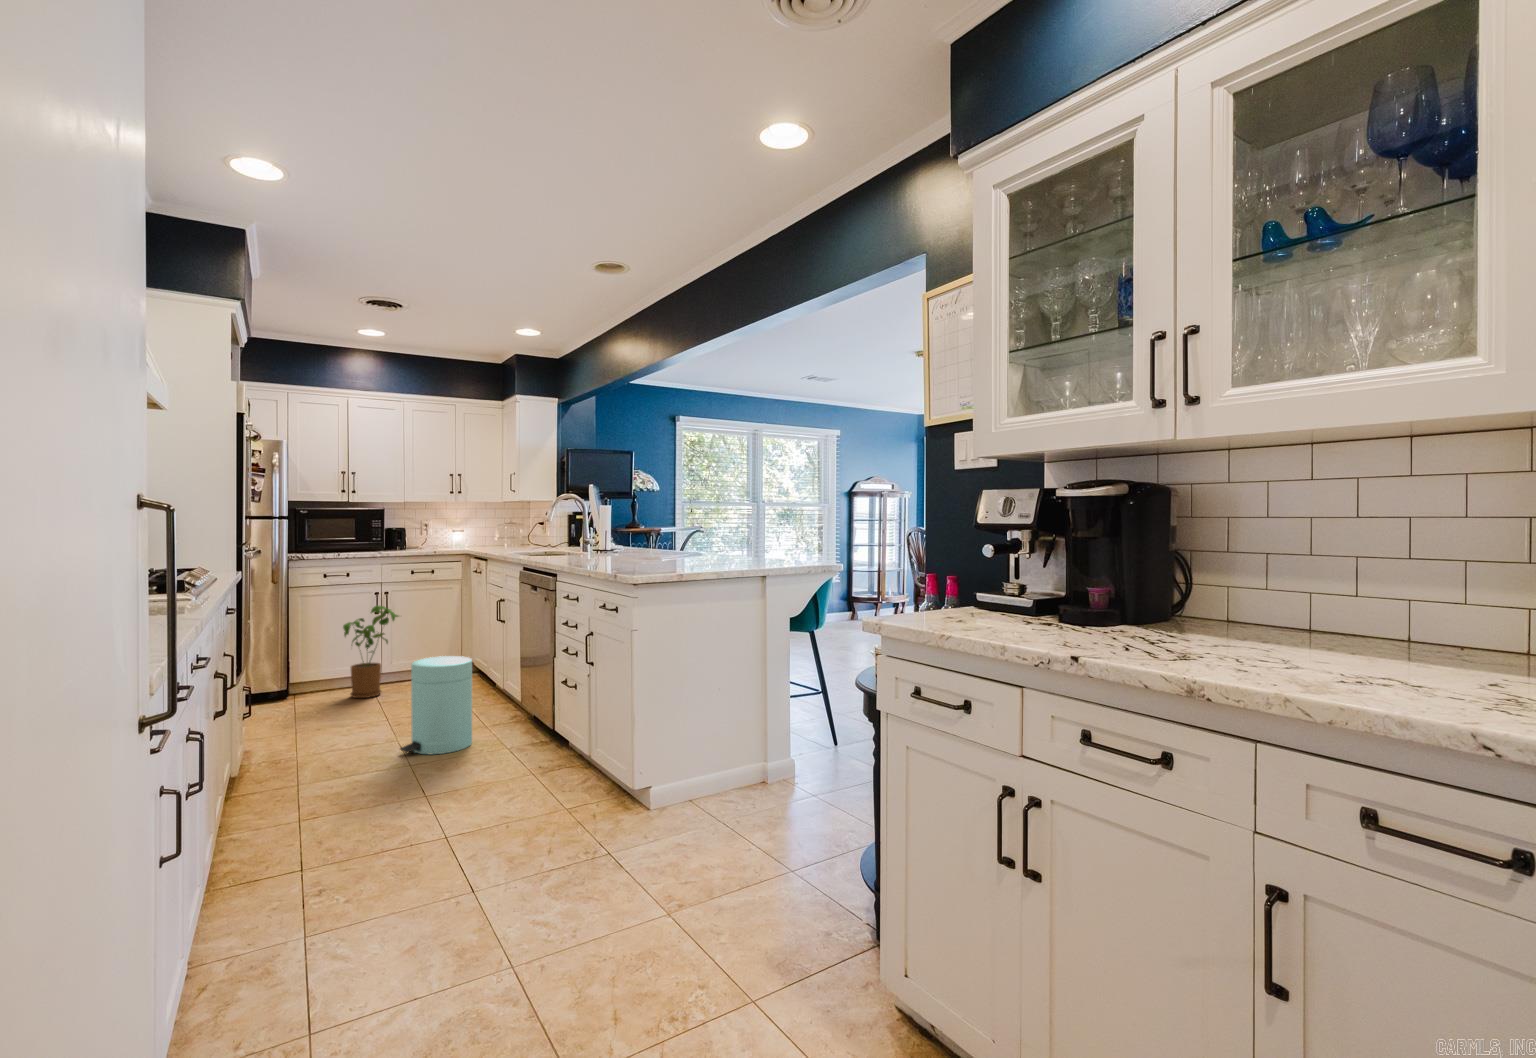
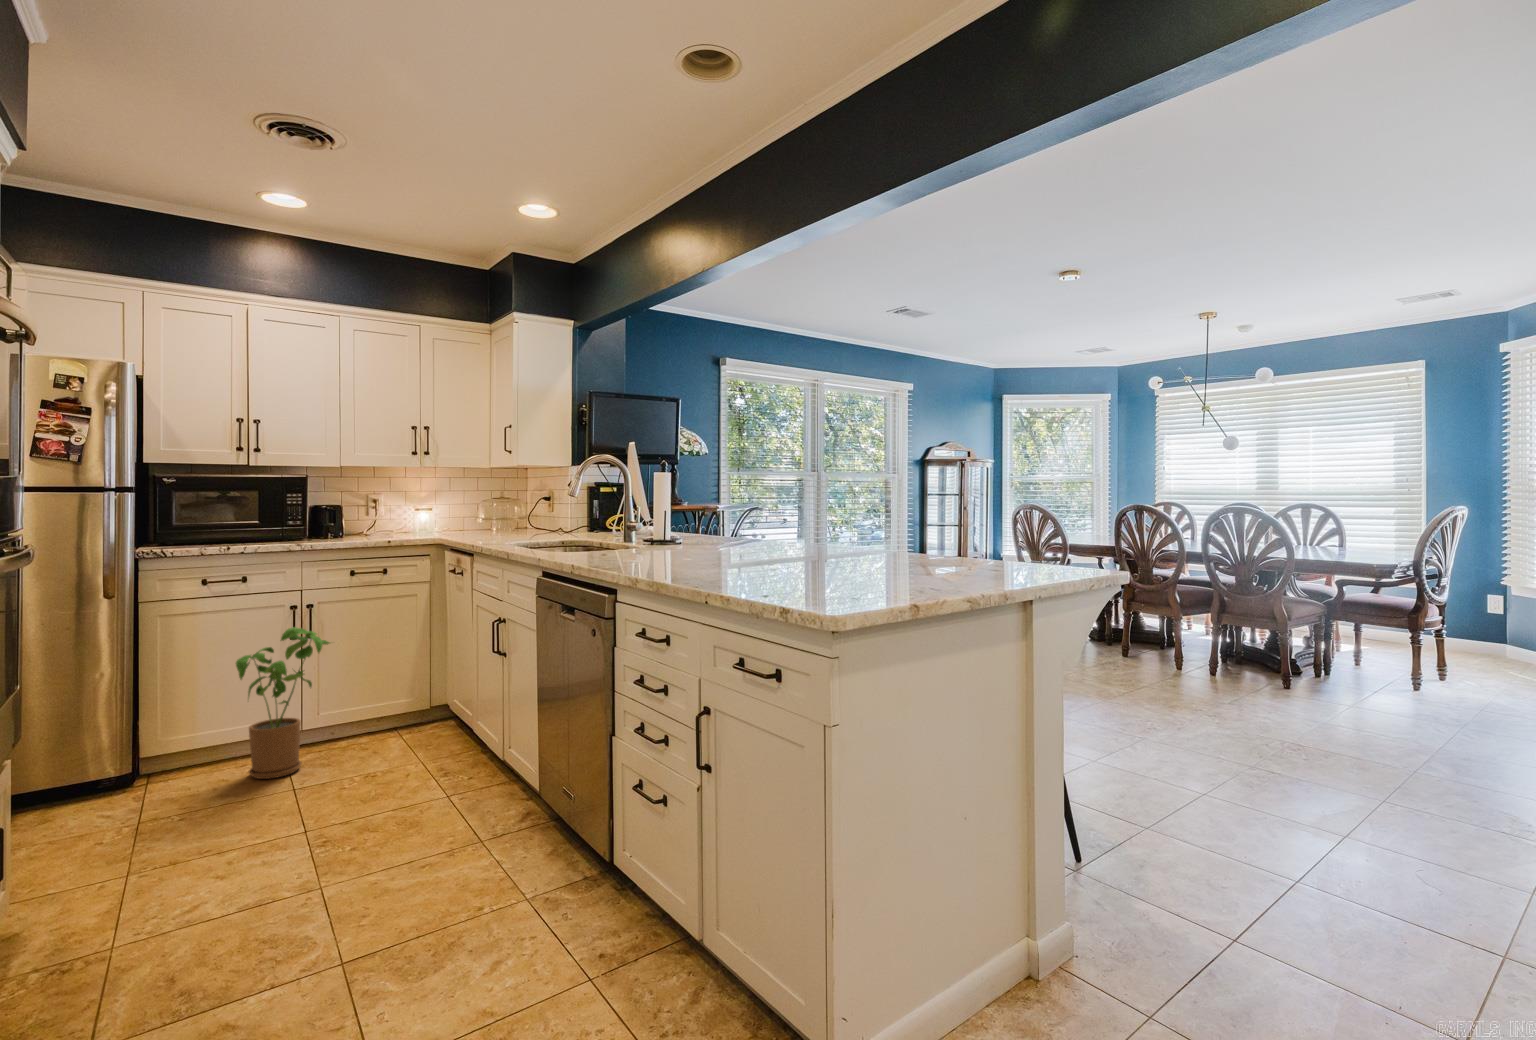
trash can: present [400,656,472,754] -> none [311,731,453,937]

